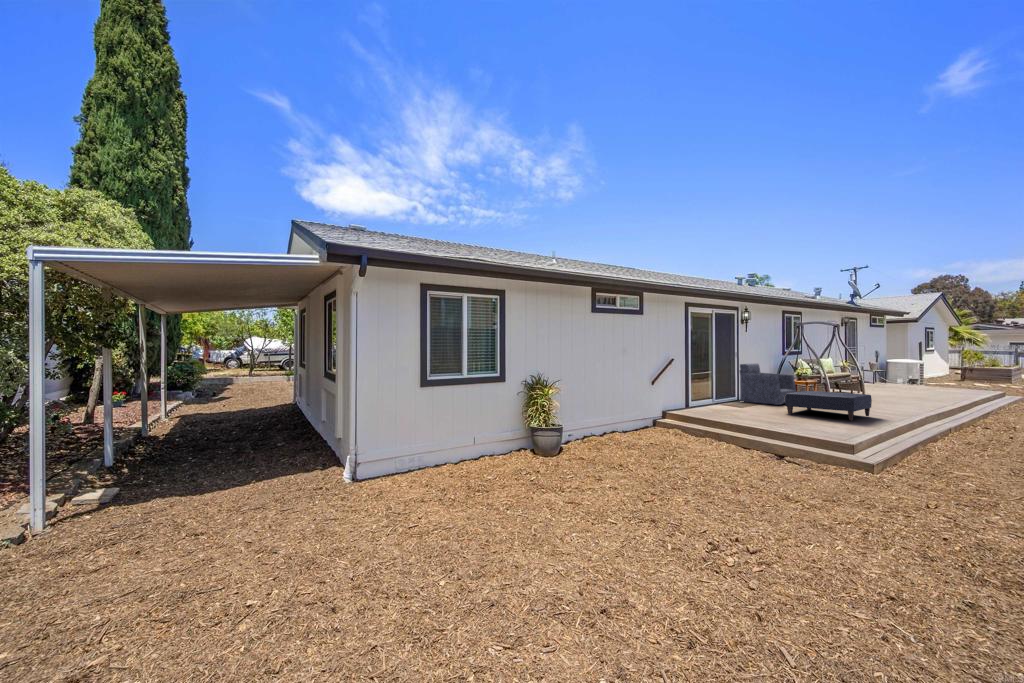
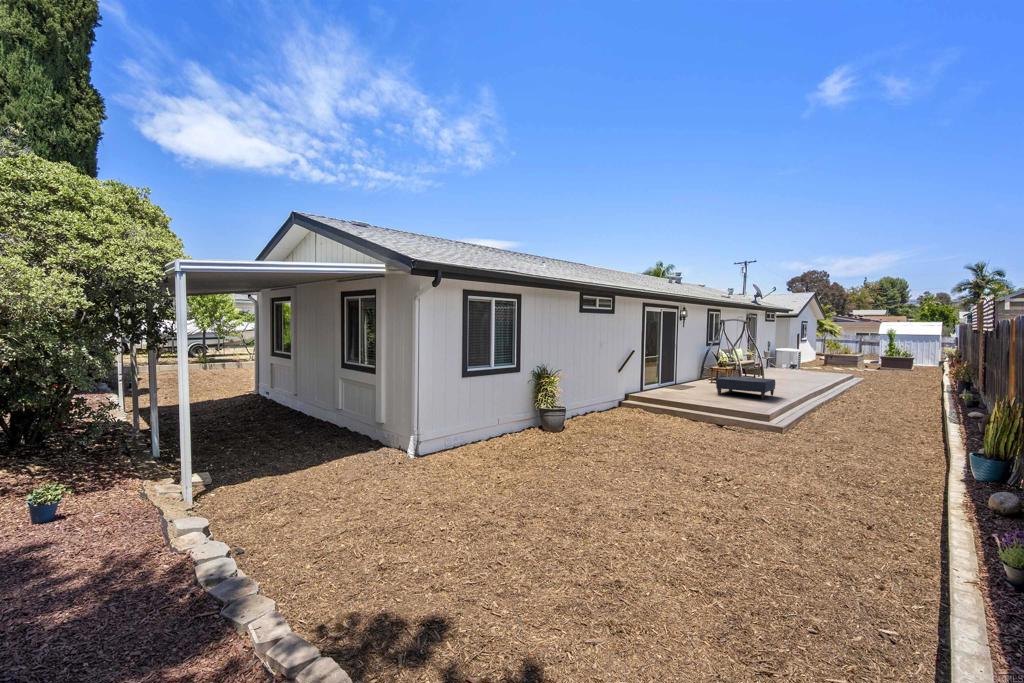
armchair: present [740,364,796,405] -> none [678,353,720,387]

